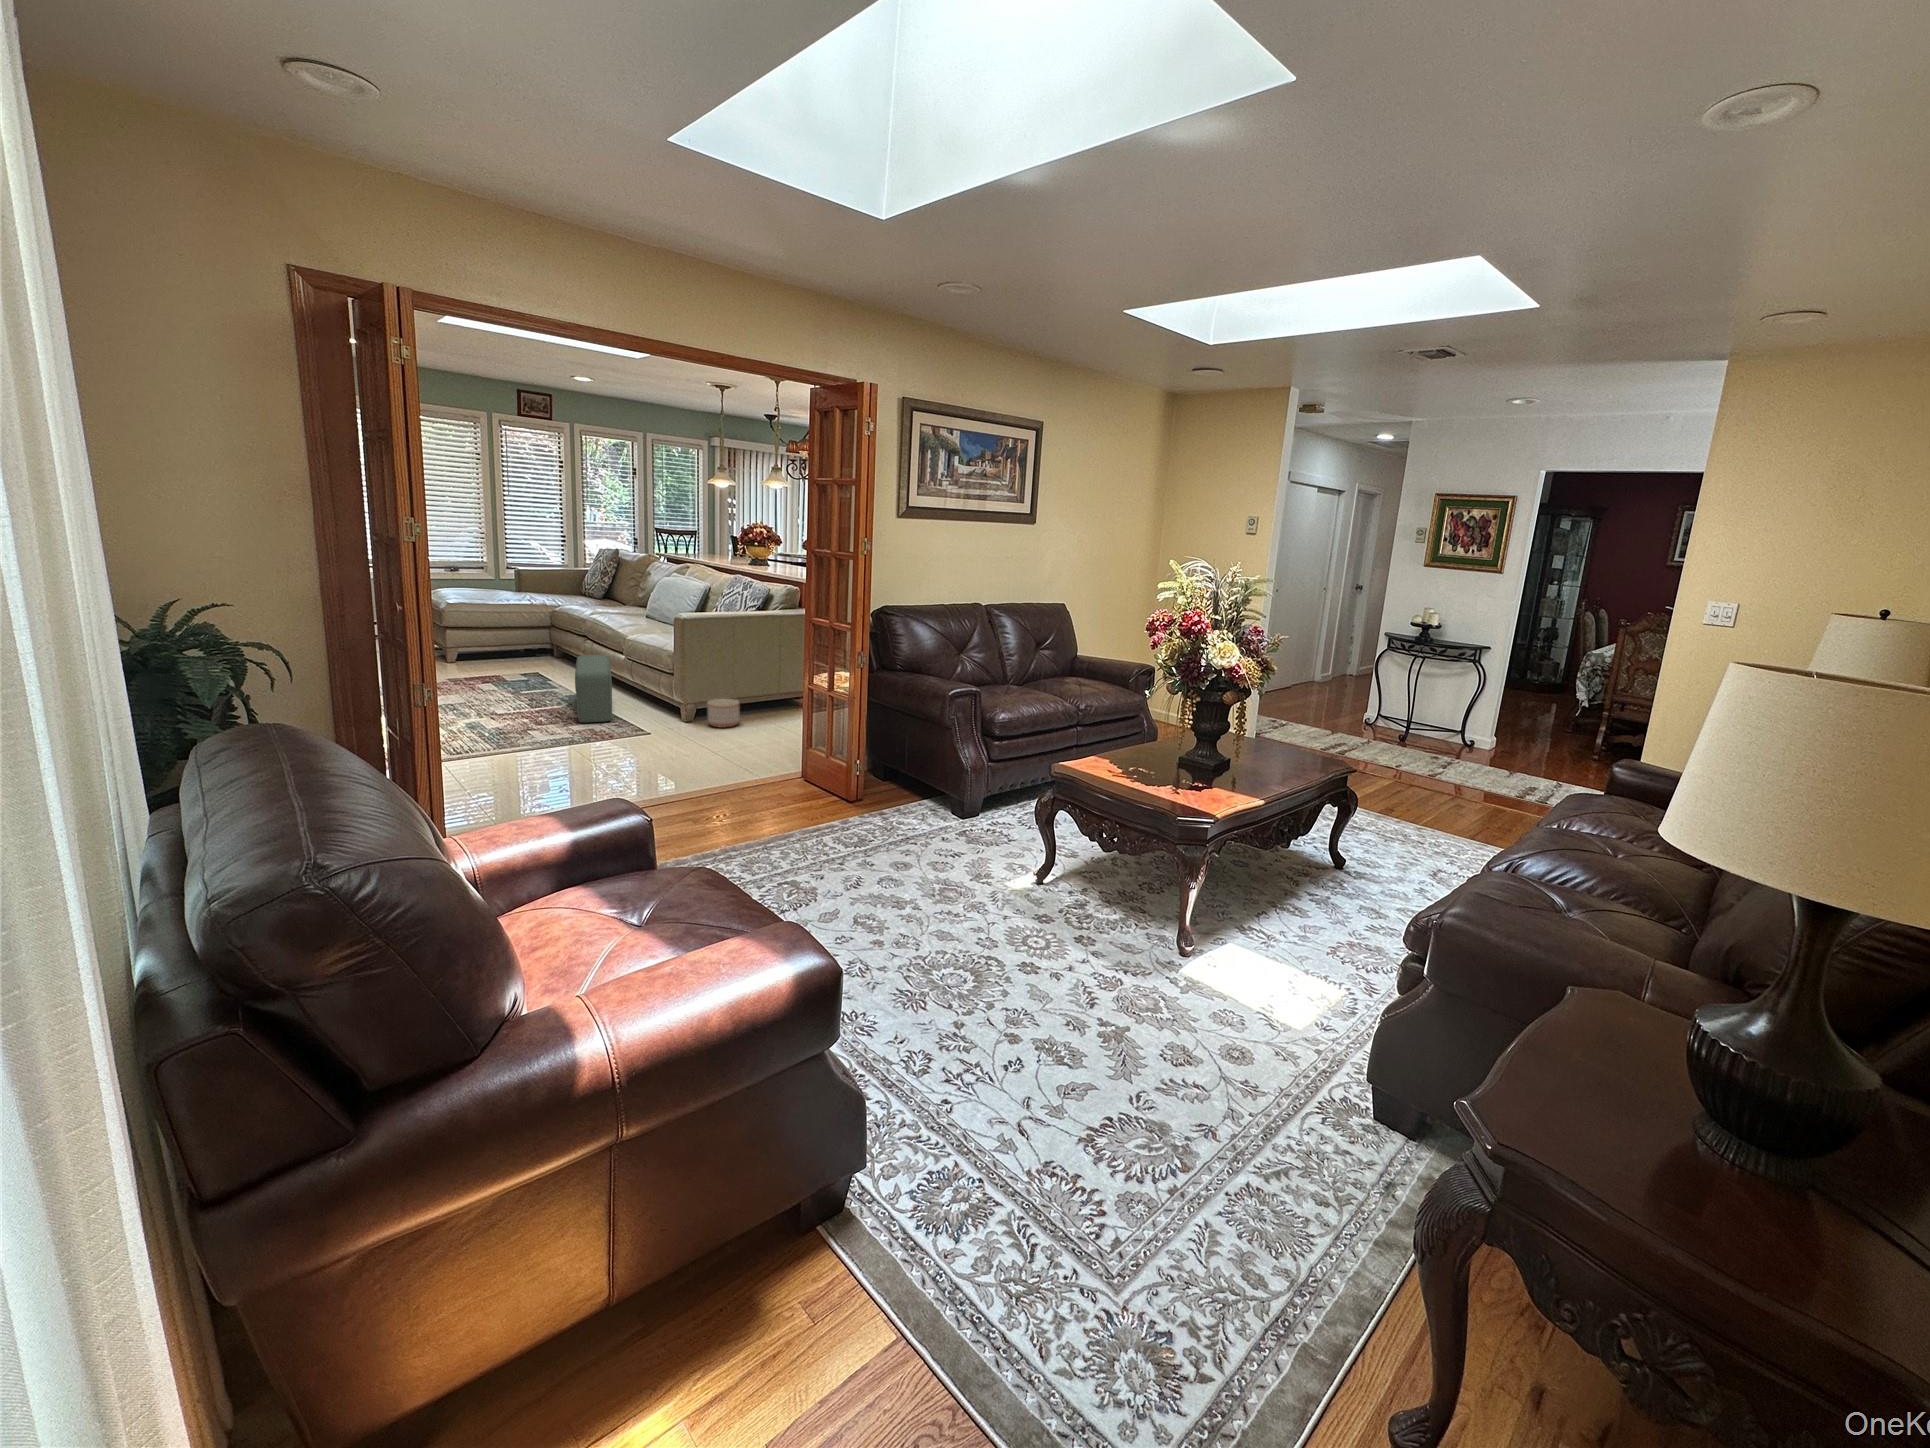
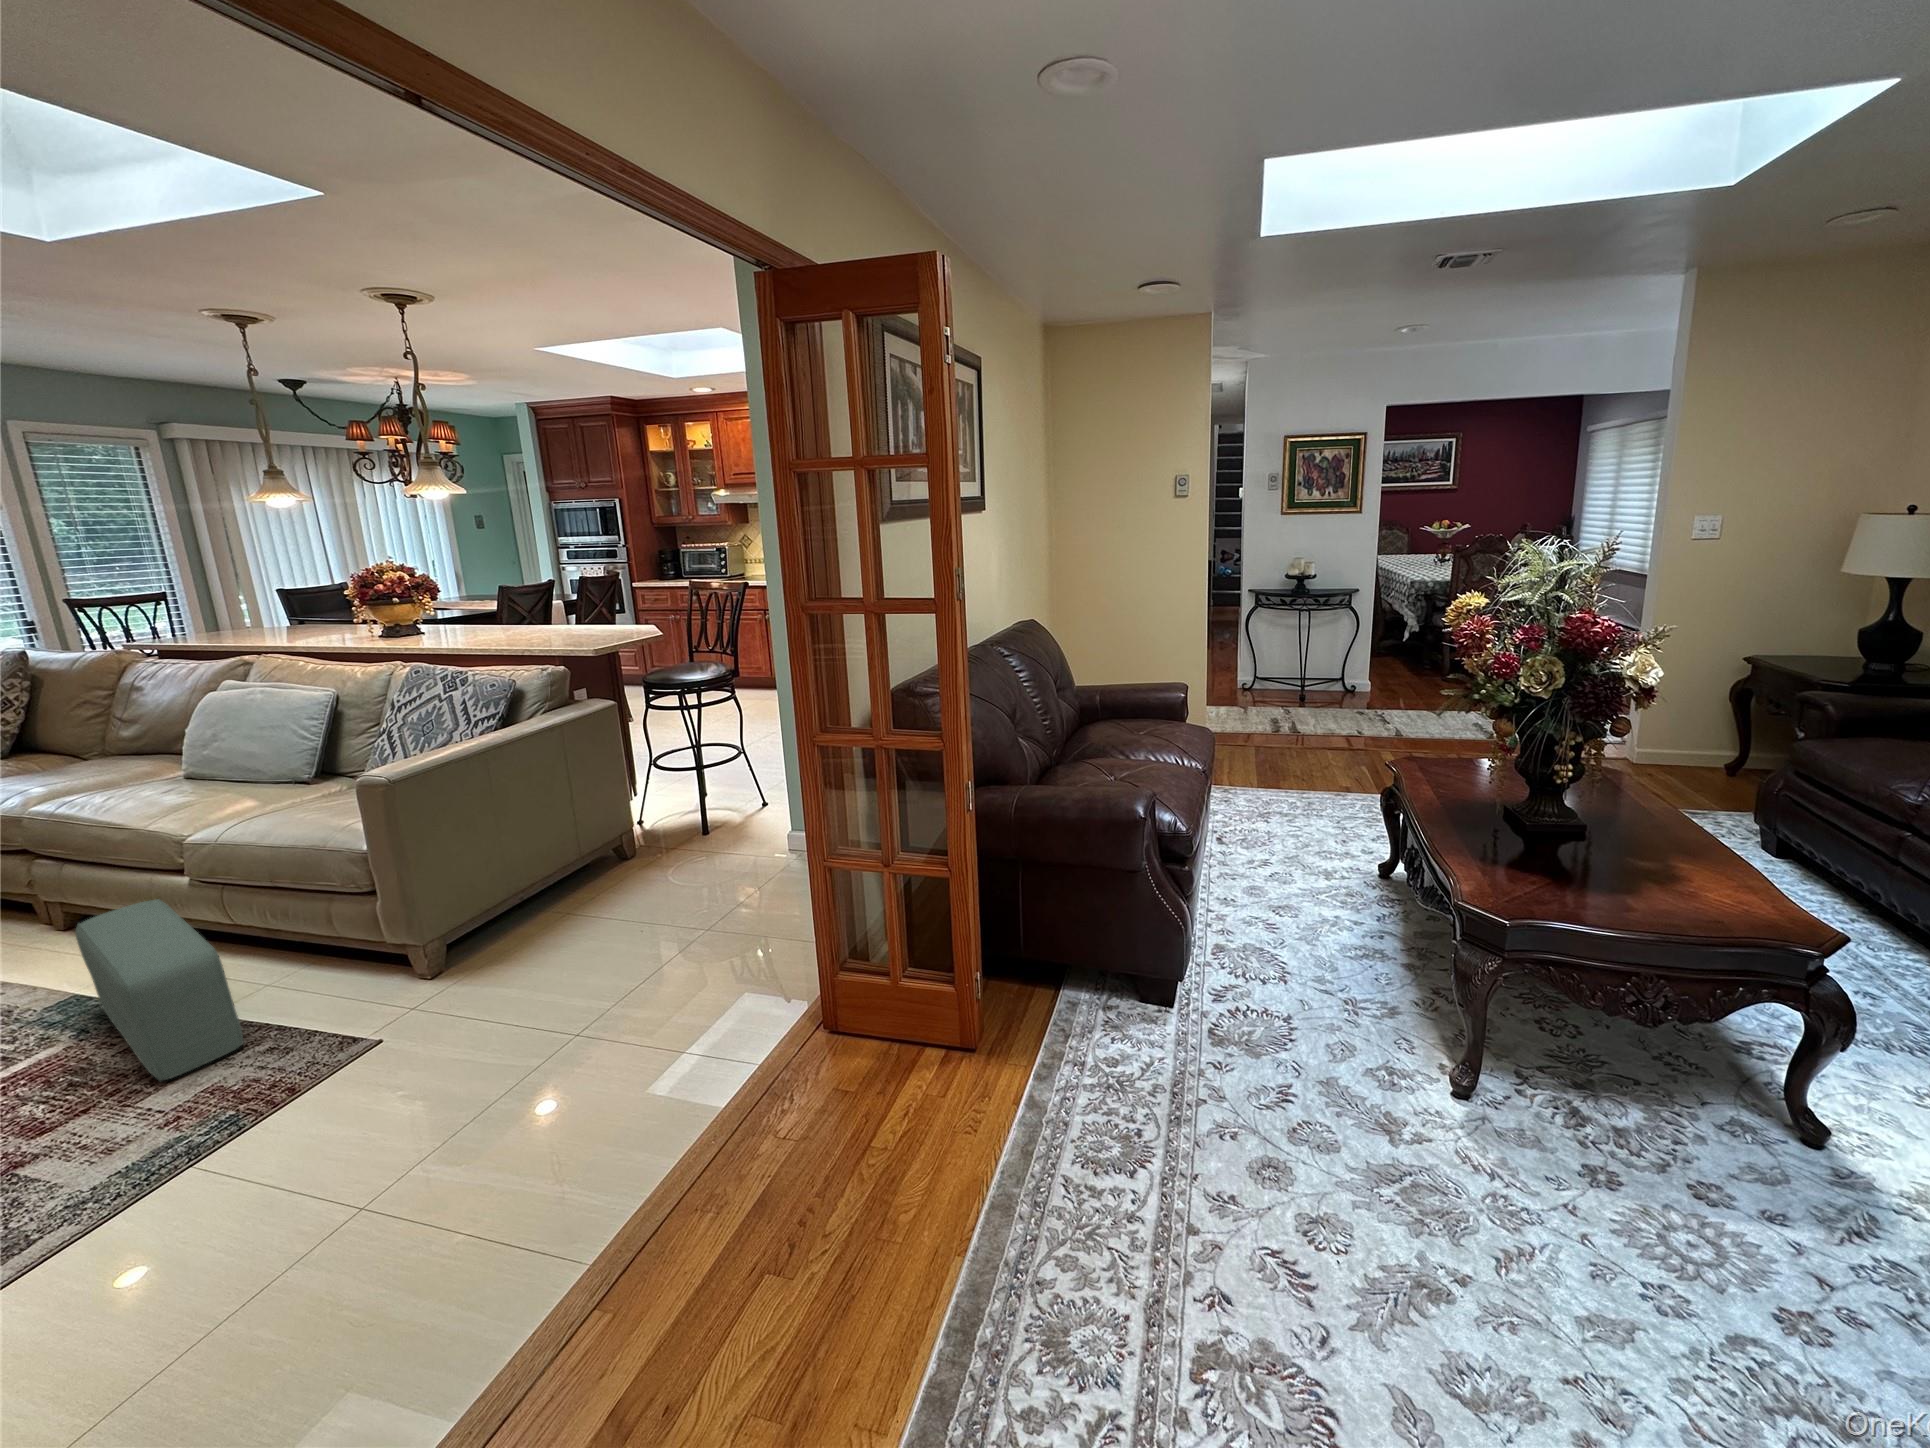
planter: present [707,699,740,728] -> none [477,905,550,971]

